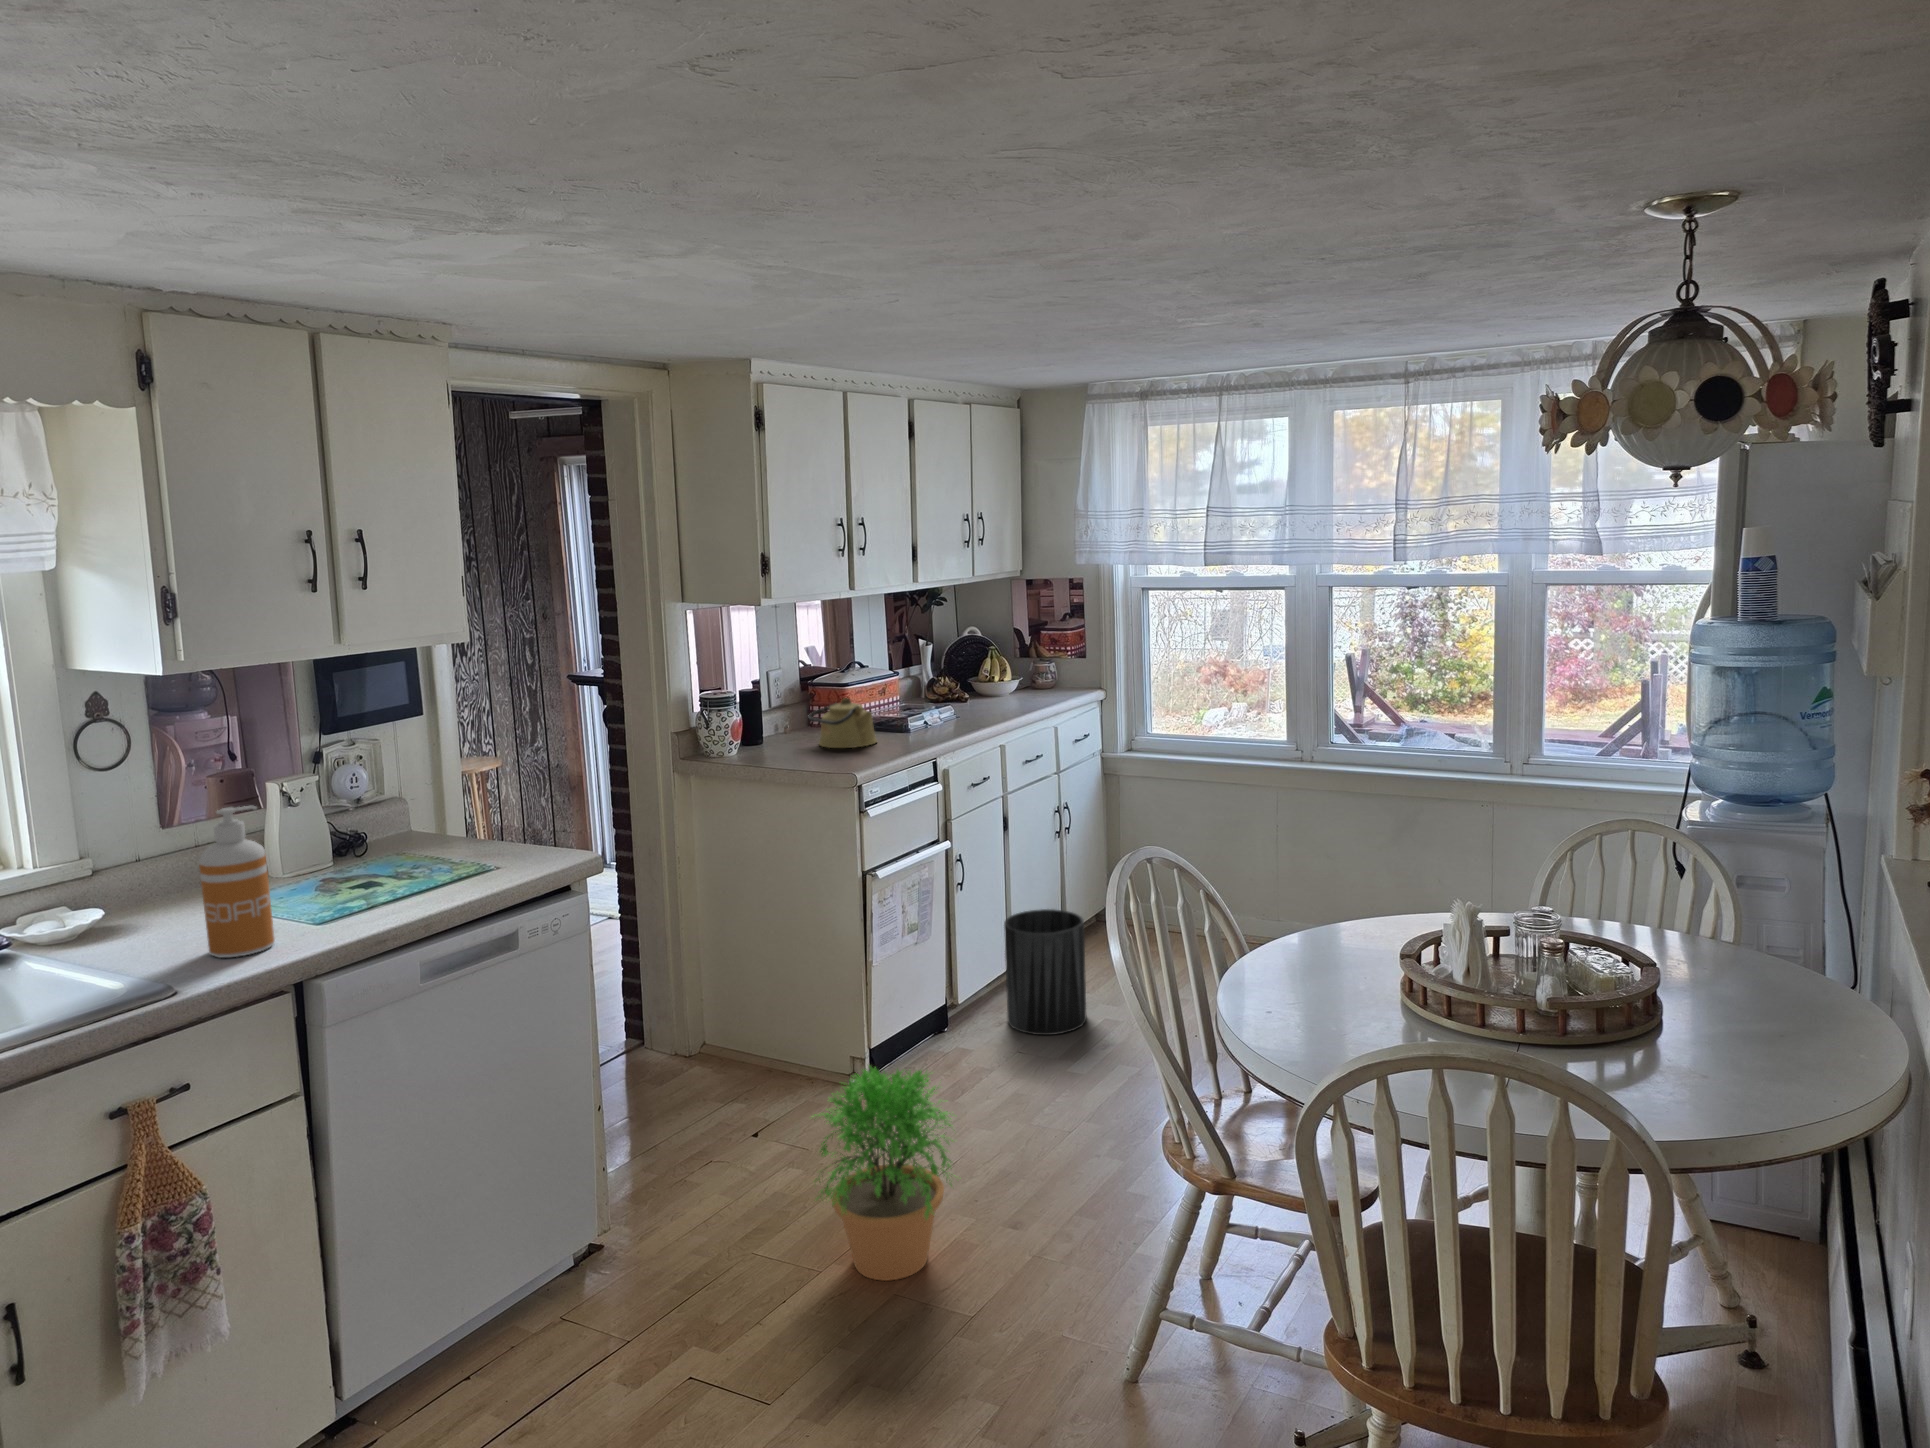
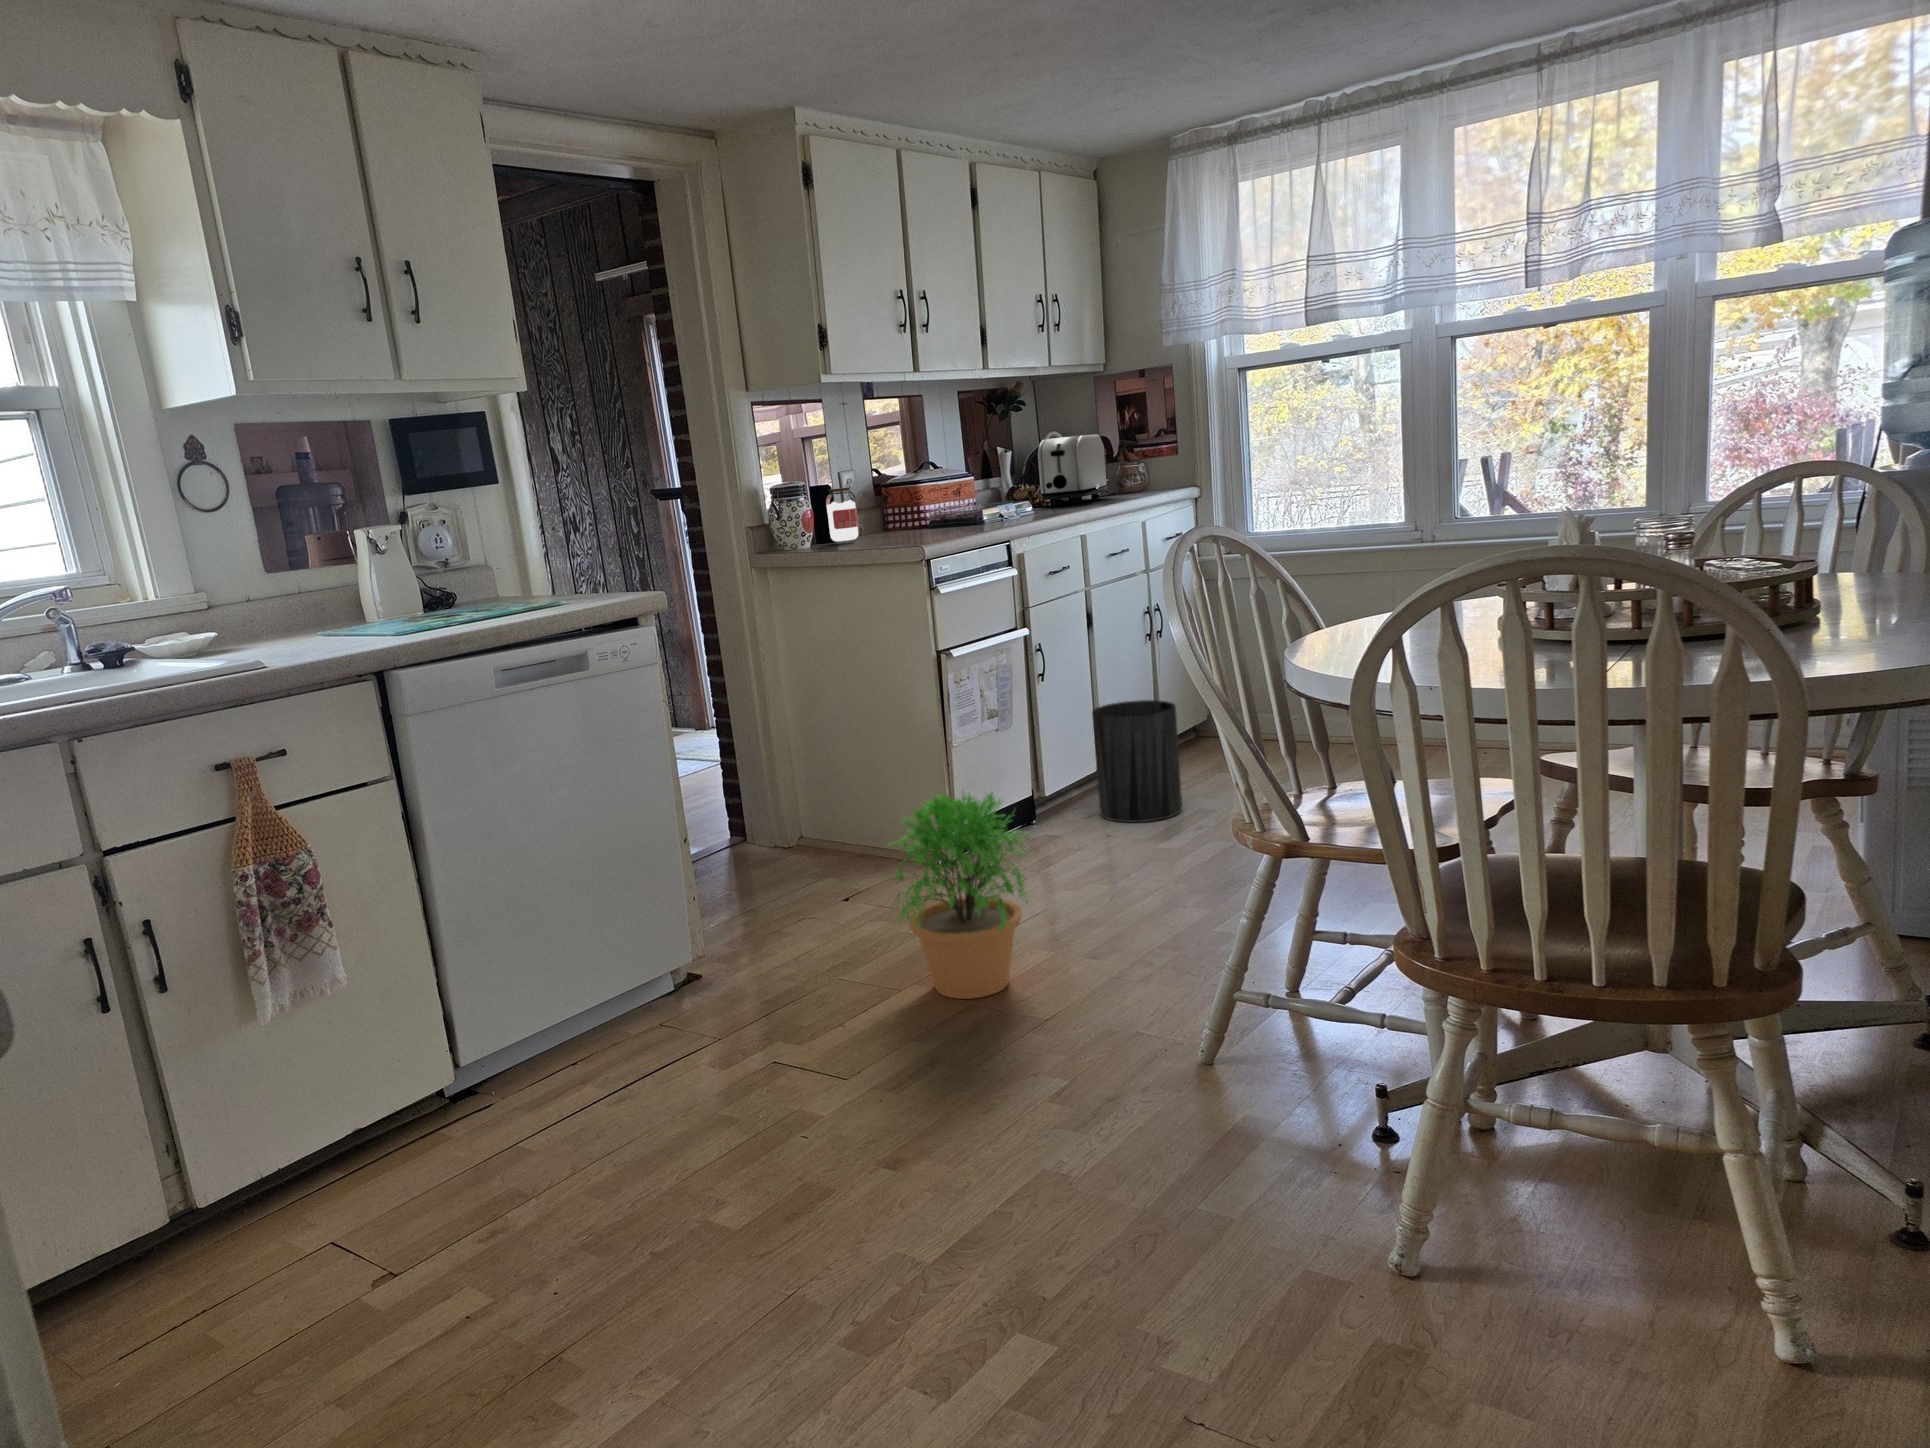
toaster: none [958,638,1021,705] -> present [1038,434,1107,505]
kettle: present [808,698,877,748] -> none [880,482,952,533]
jar: none [756,705,787,759] -> present [826,487,859,541]
soap dispenser: present [199,806,275,958] -> none [281,505,358,648]

